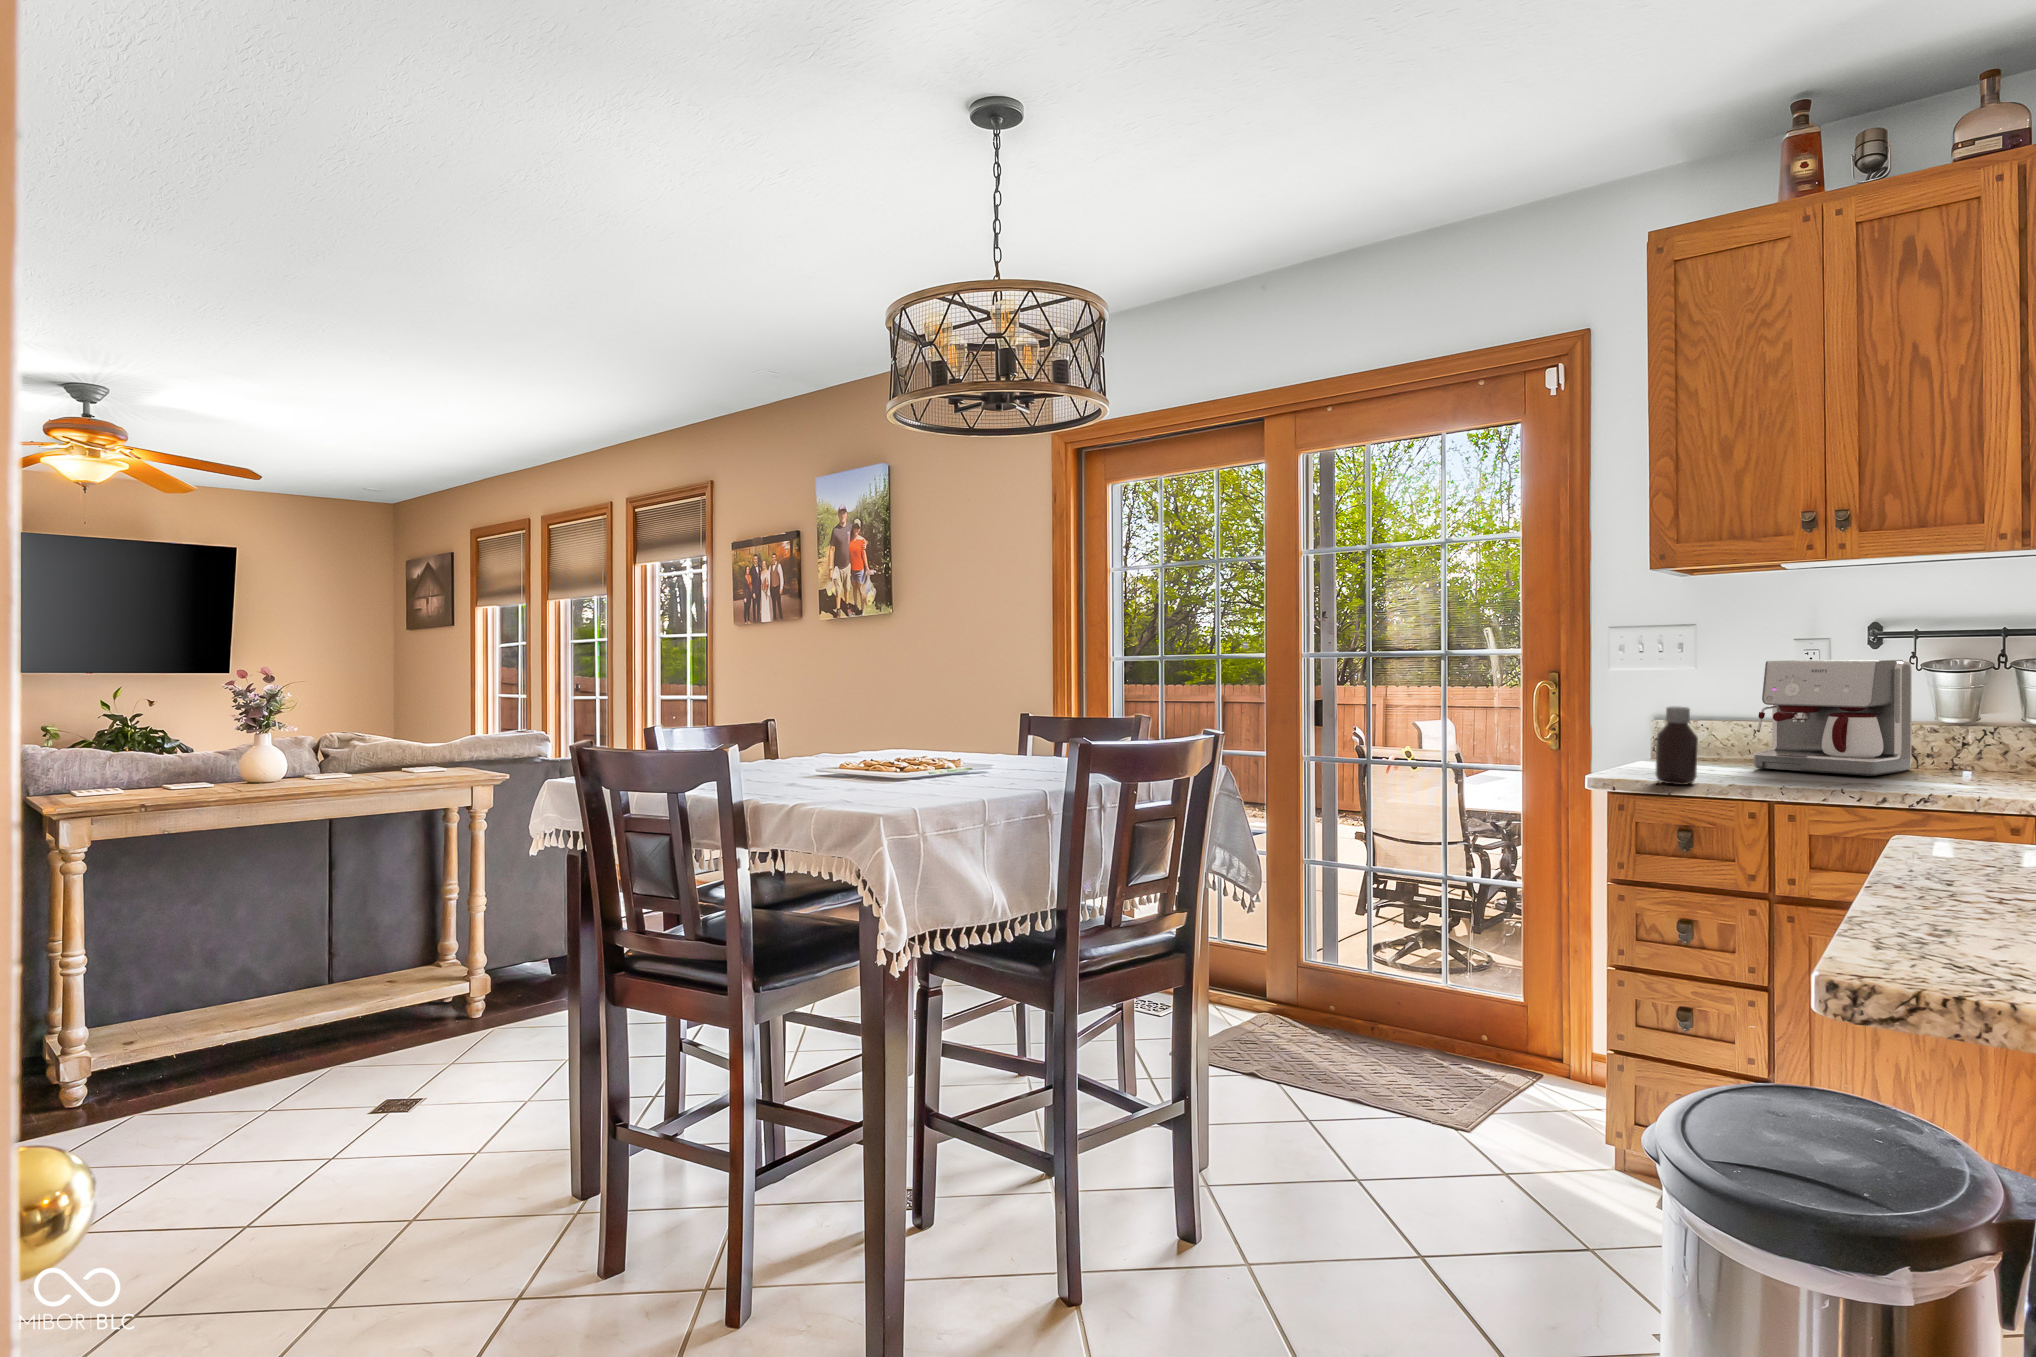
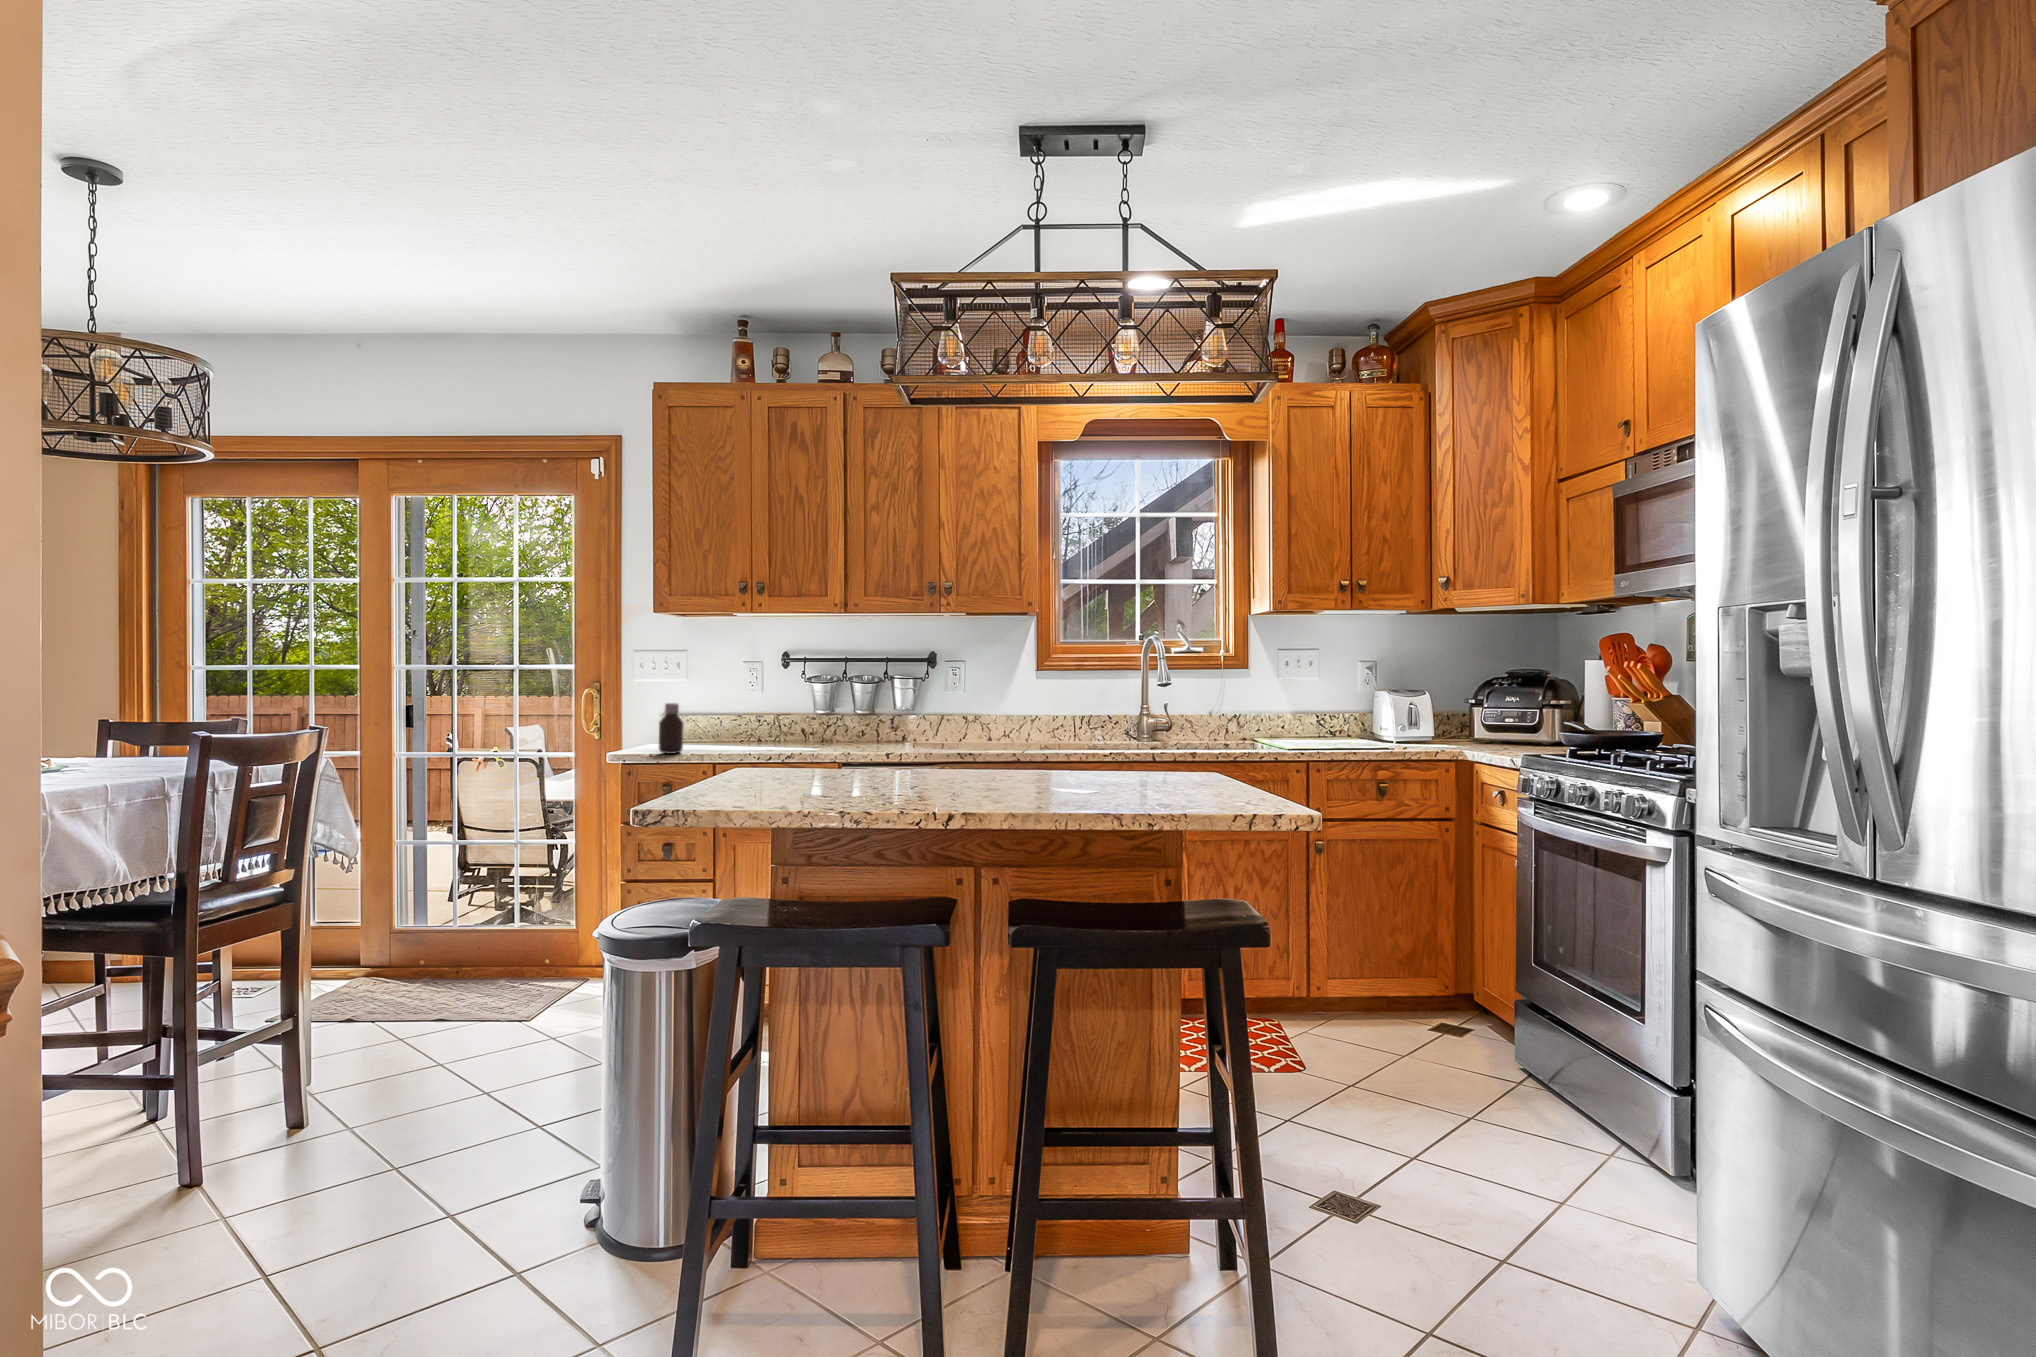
coffee maker: present [1754,660,1912,776] -> none [720,675,802,743]

